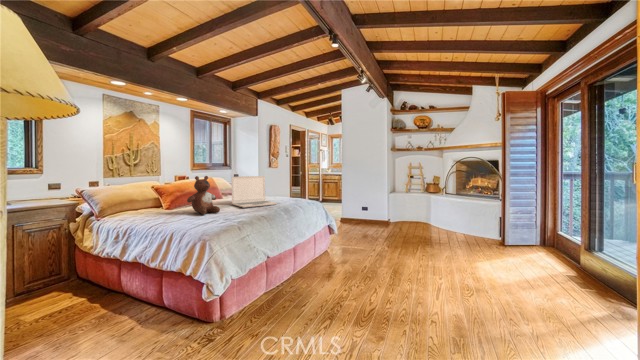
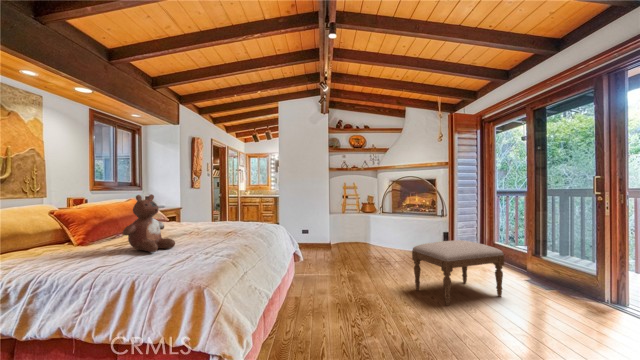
laptop: present [232,176,277,208] -> none [179,195,243,238]
ottoman: none [432,225,526,285] -> present [412,240,504,306]

